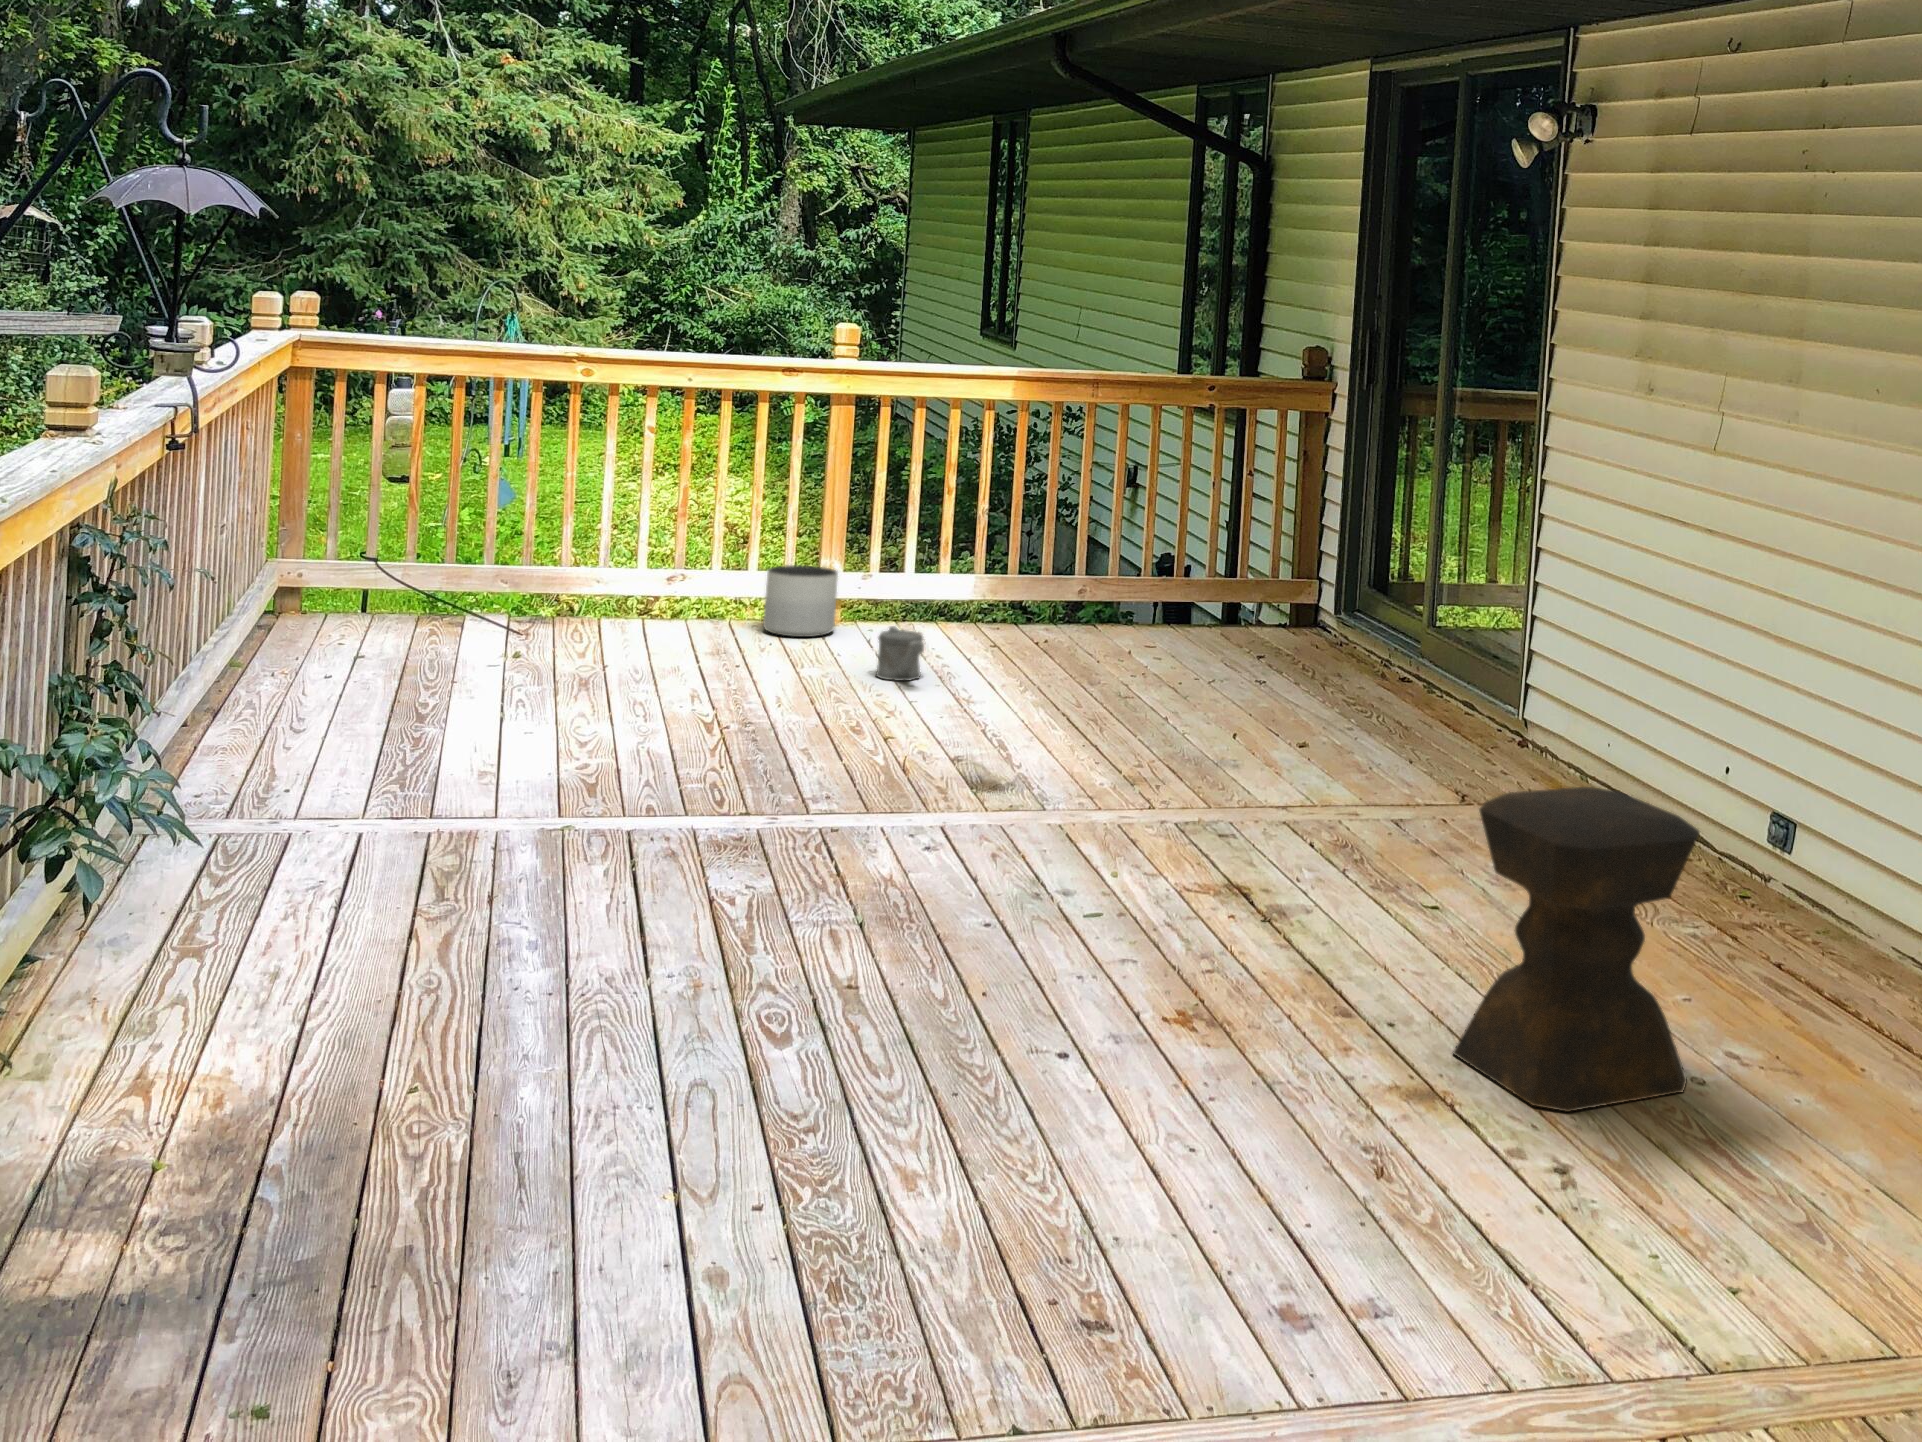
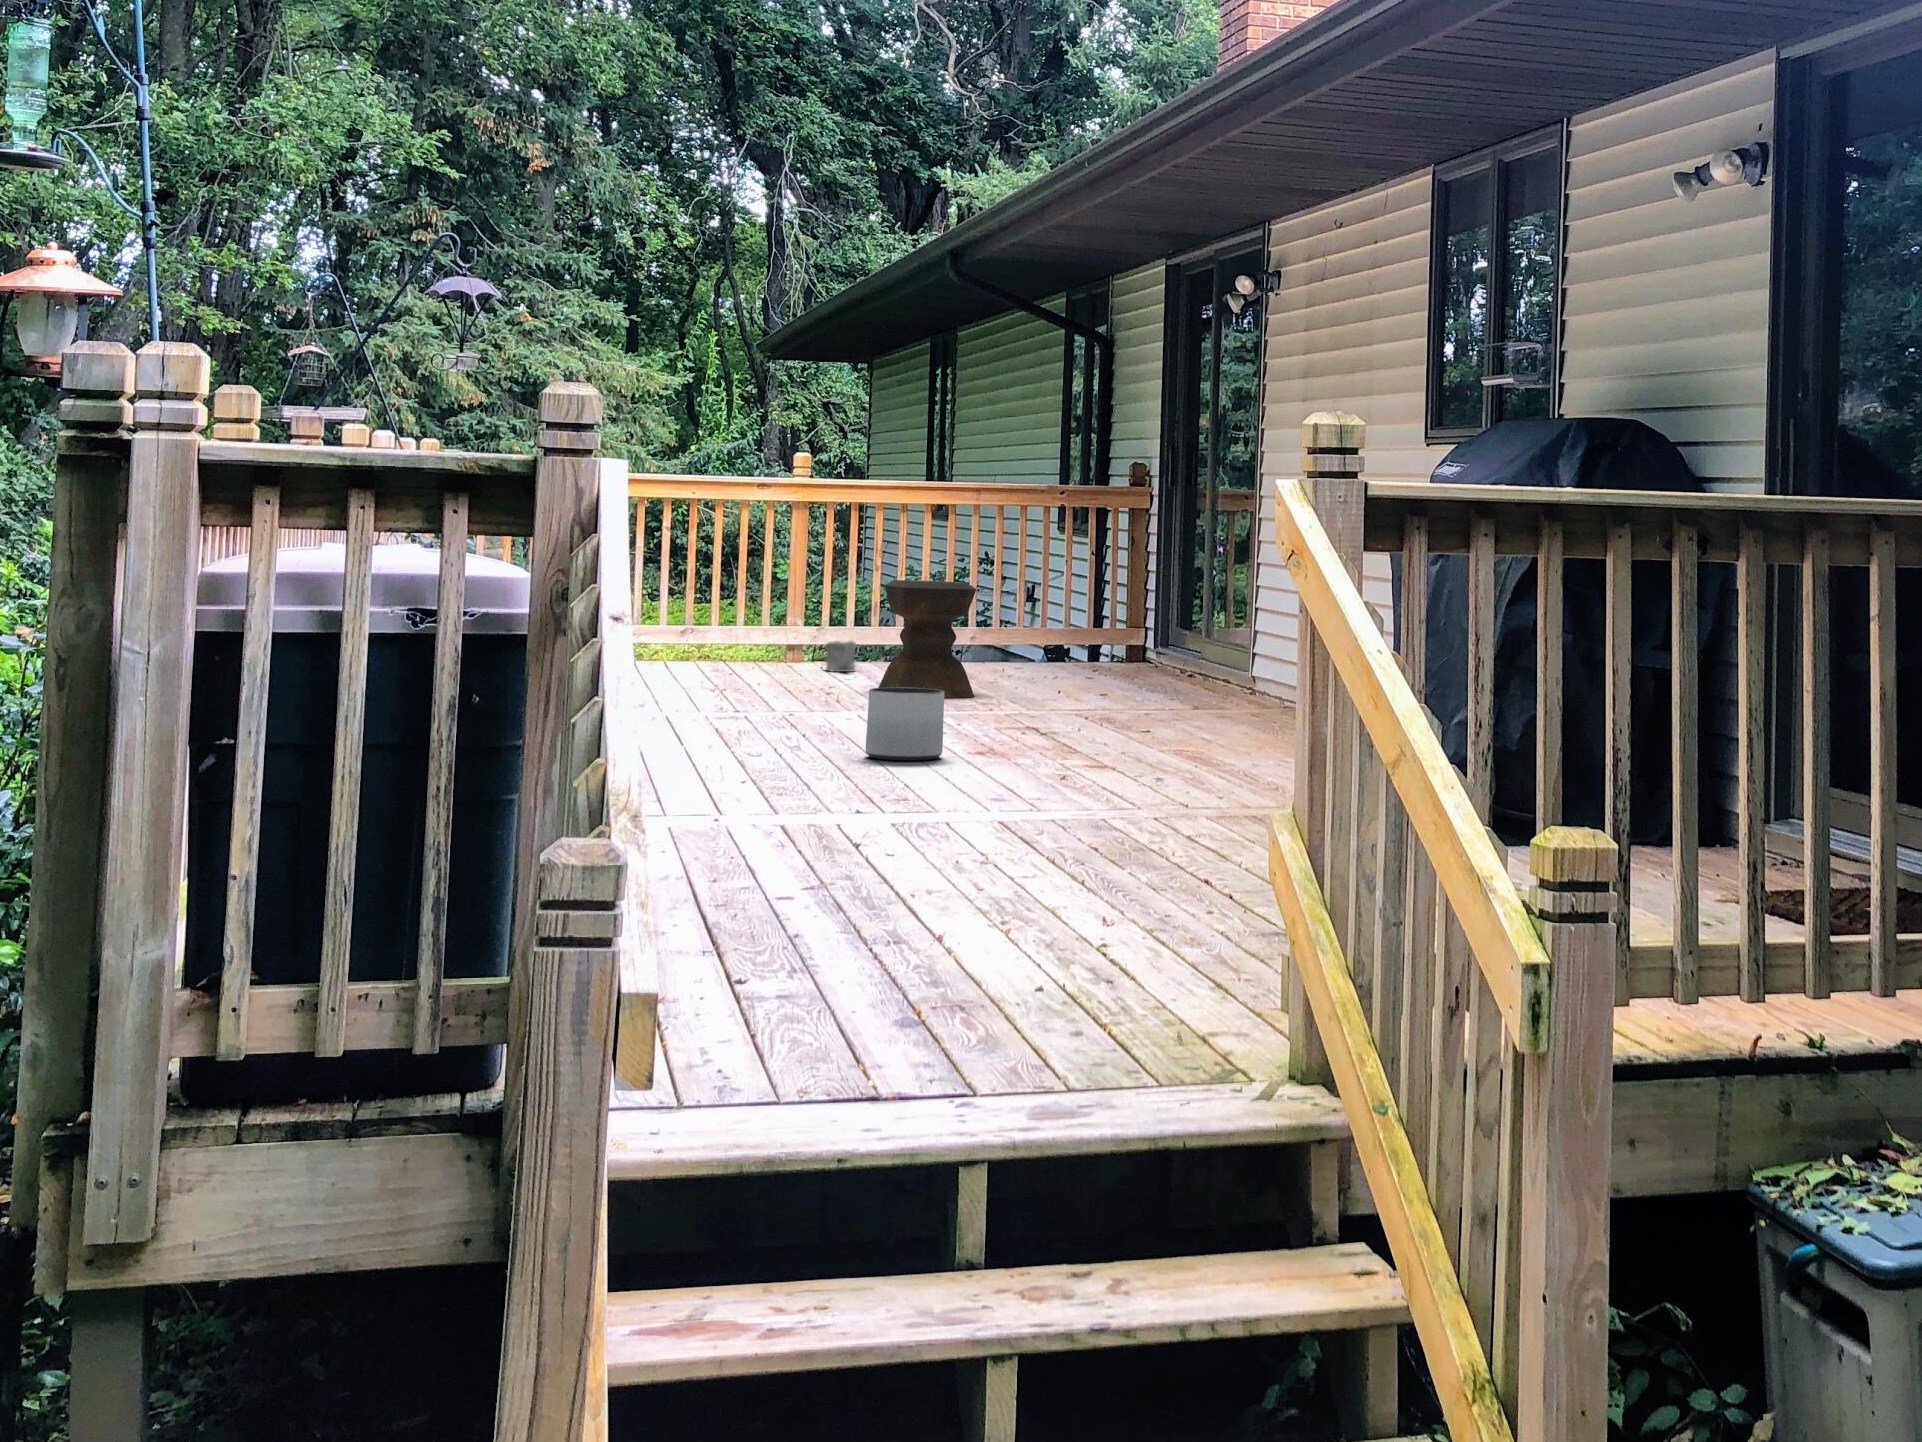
planter: present [763,565,838,637] -> present [866,687,944,761]
stool: present [1453,787,1700,1112] -> present [879,580,976,698]

